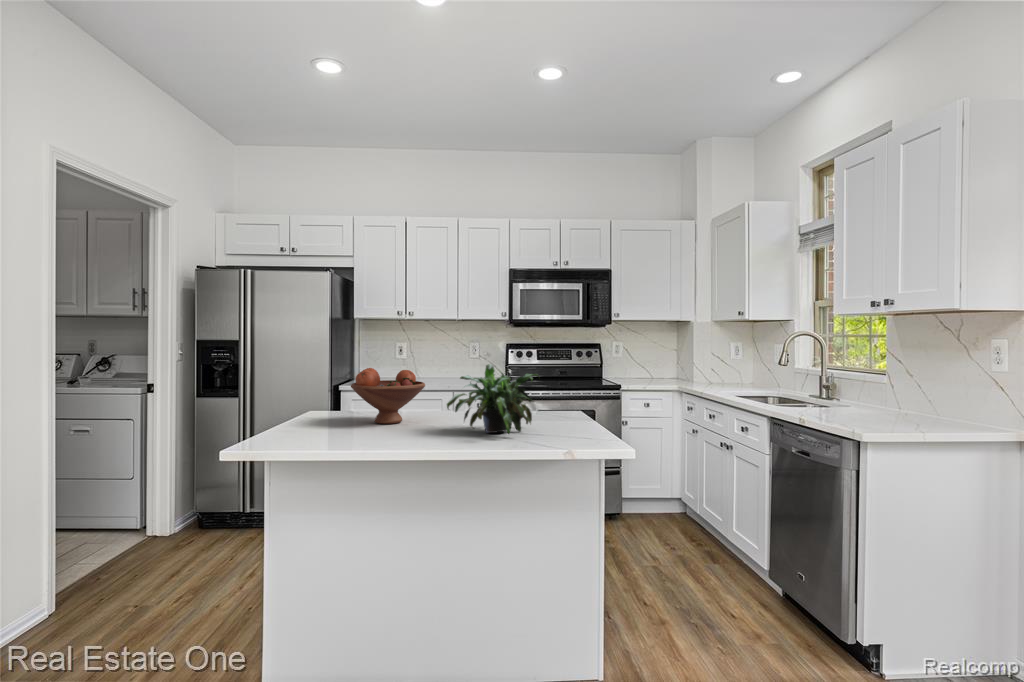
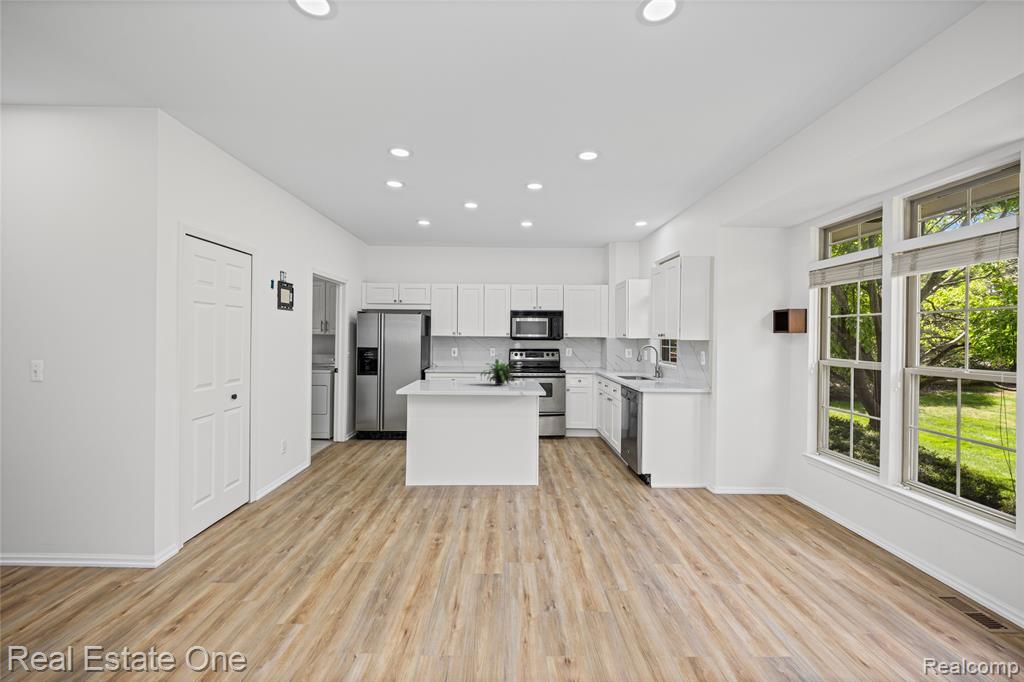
fruit bowl: present [351,368,425,424] -> none [442,360,472,382]

